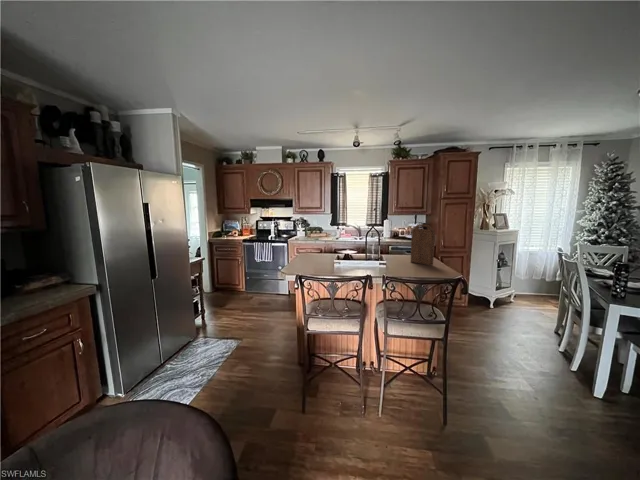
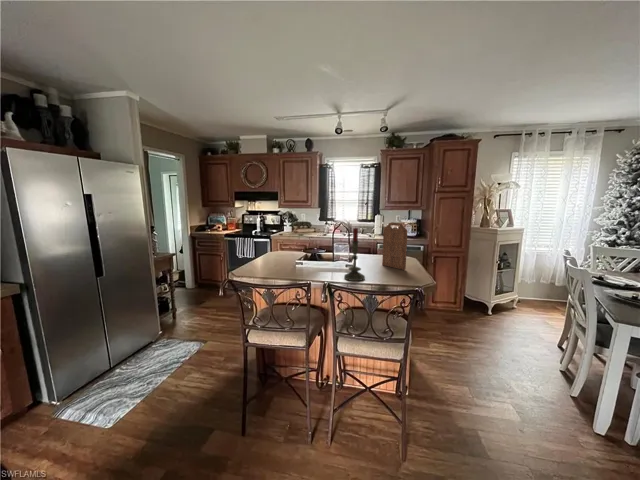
candle: none [386,227,404,274] -> present [344,228,365,281]

